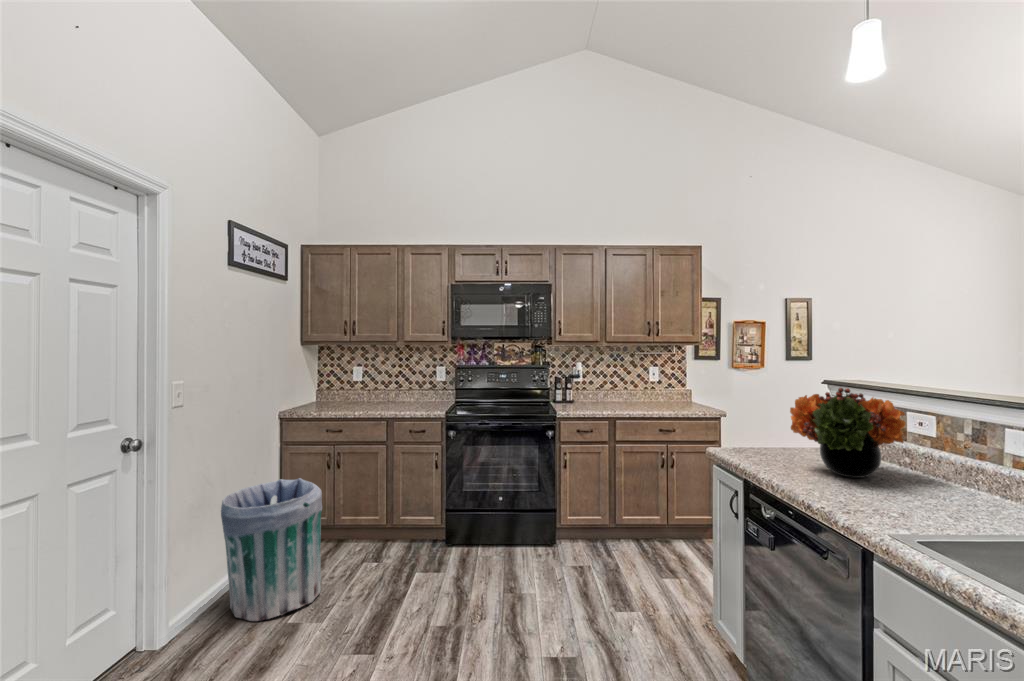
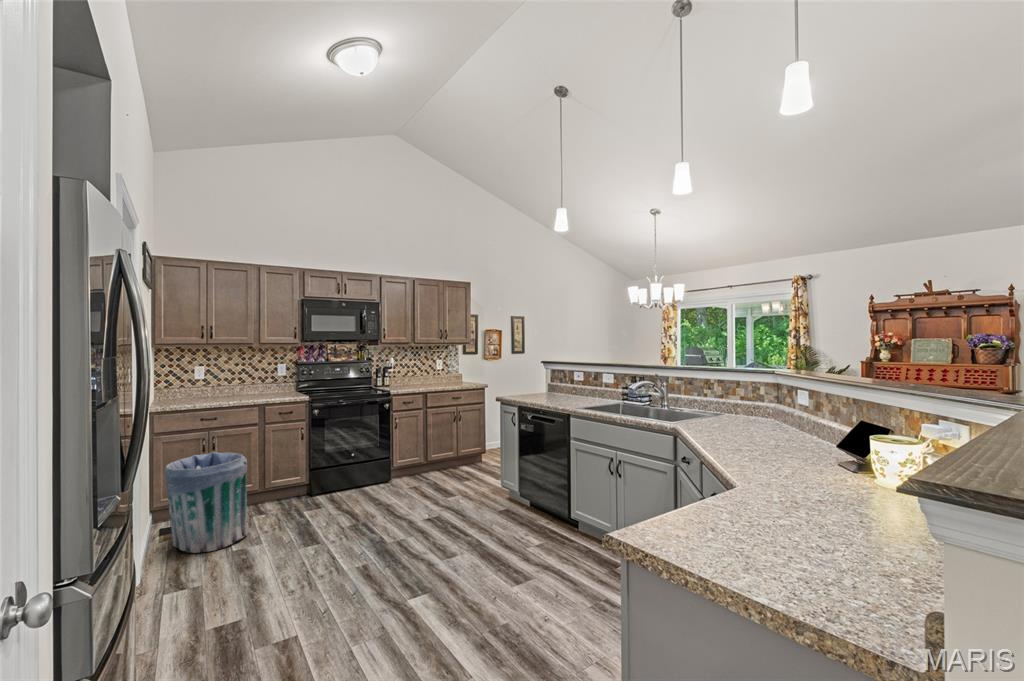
flower arrangement: present [790,388,906,478] -> none [535,361,574,397]

